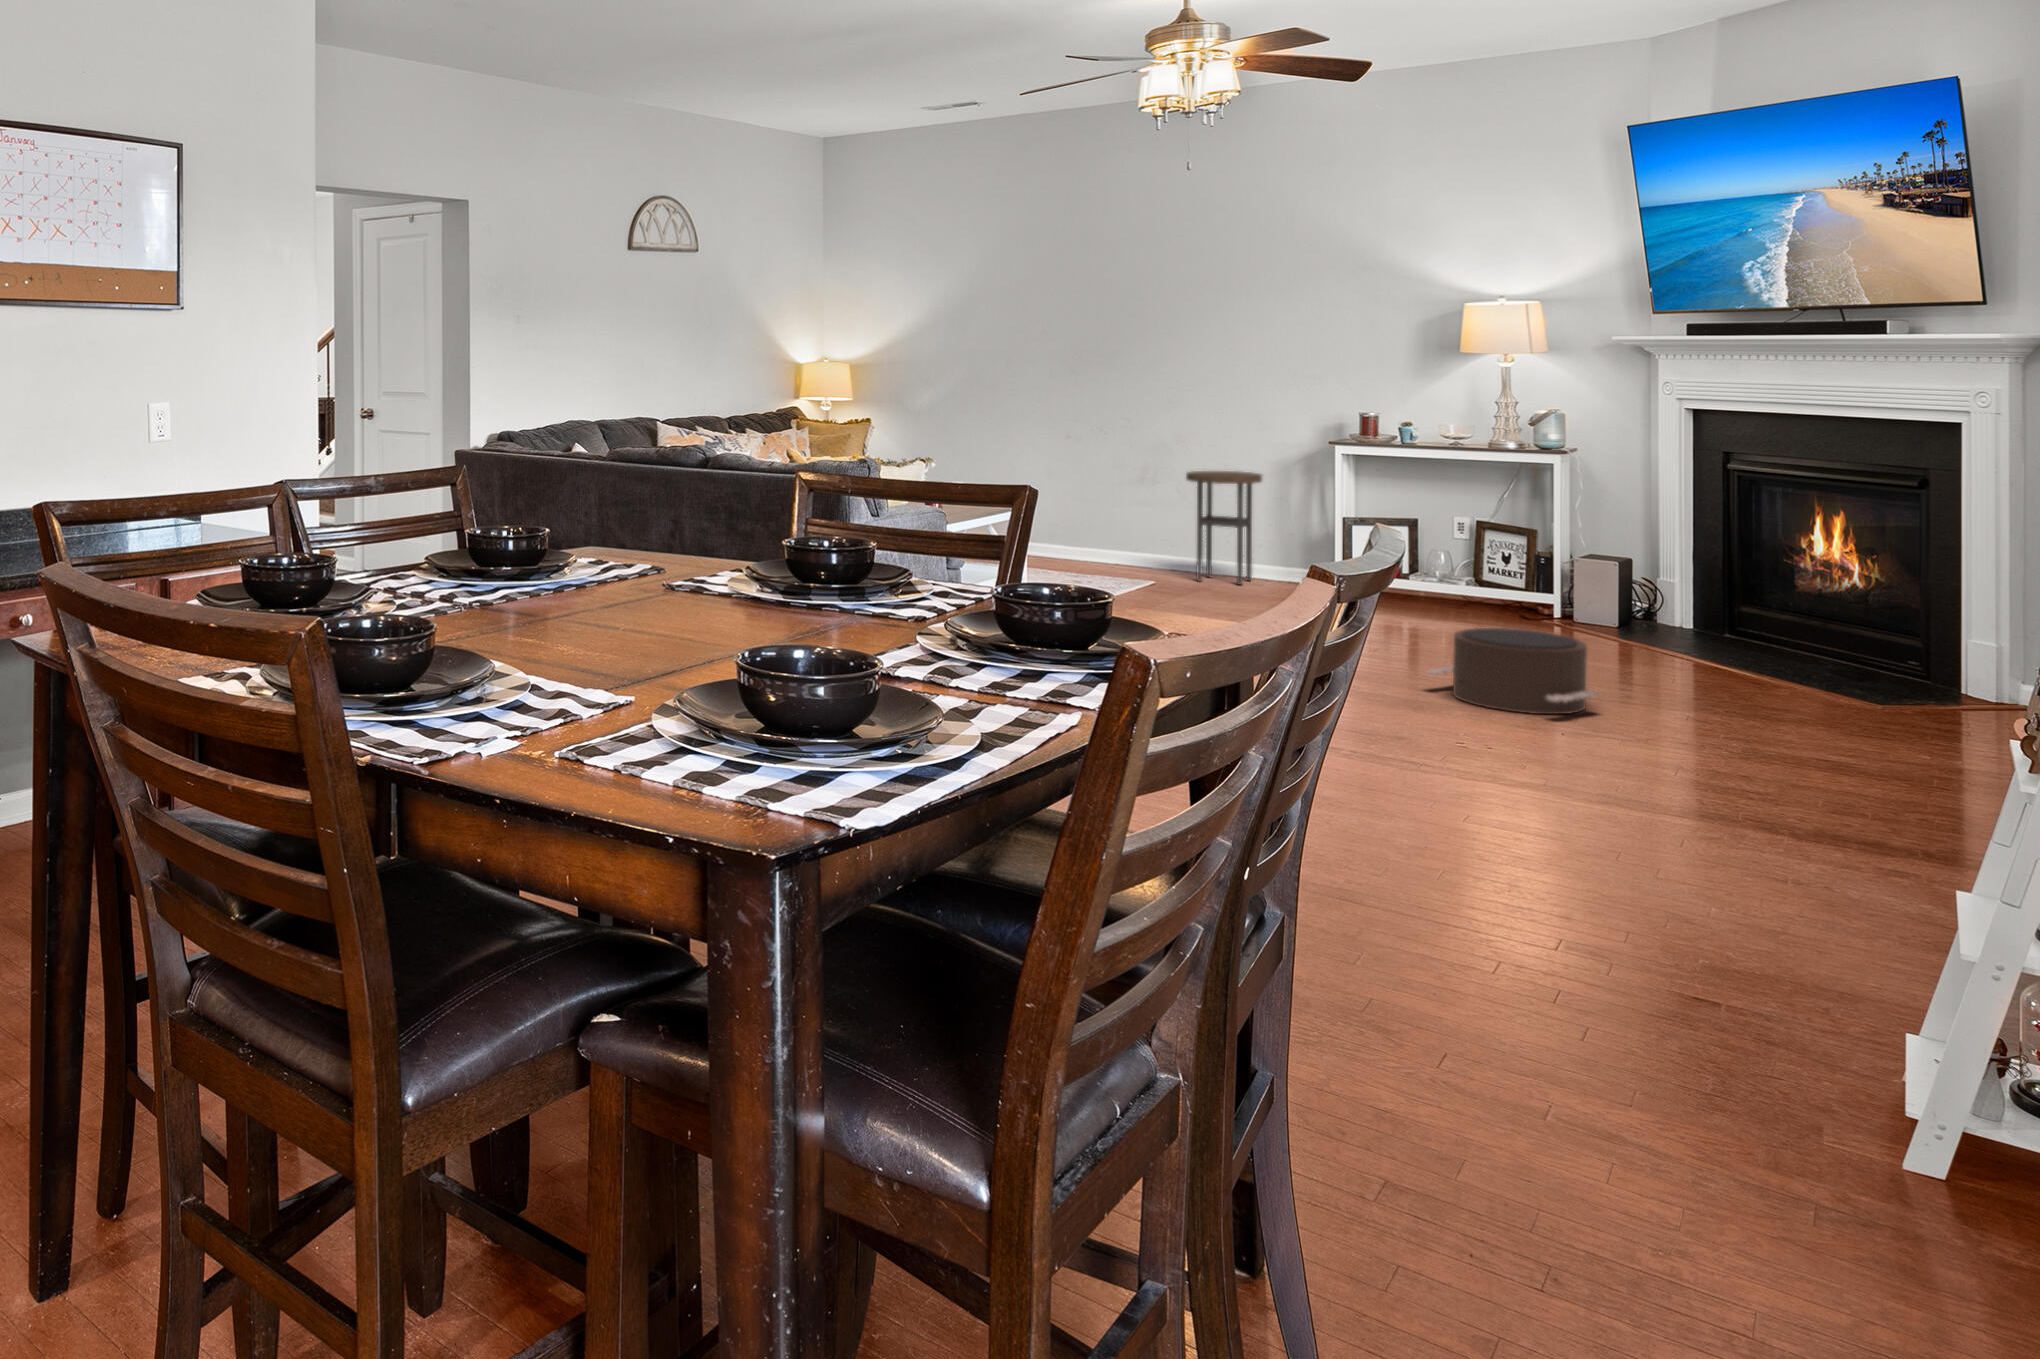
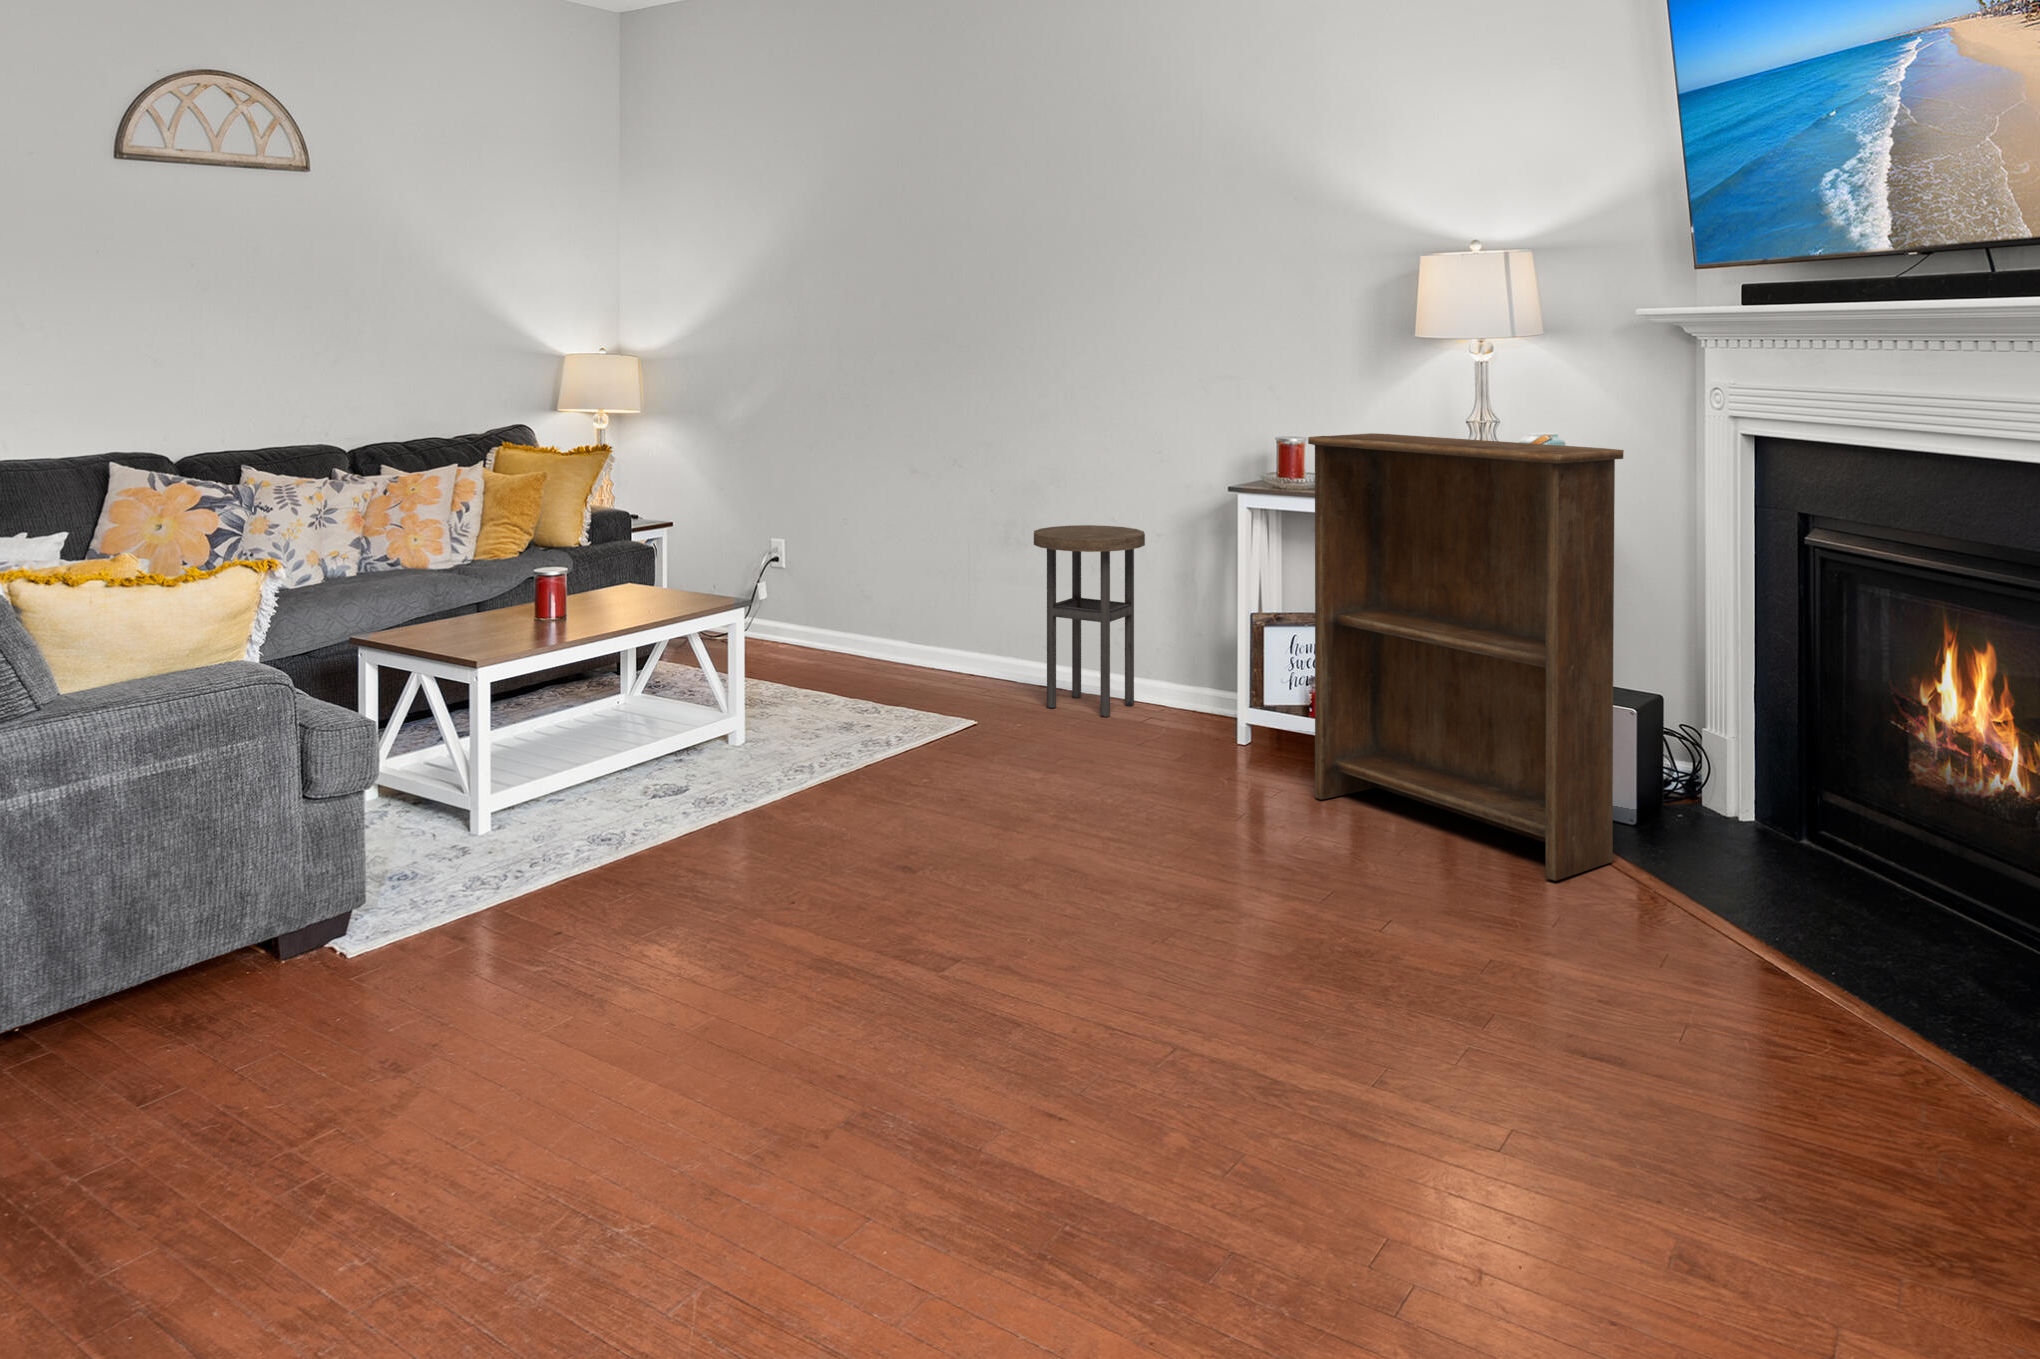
bookshelf: none [1411,409,1620,643] -> present [1308,433,1624,881]
pouf: present [1427,628,1597,714] -> none [1150,939,1485,1215]

